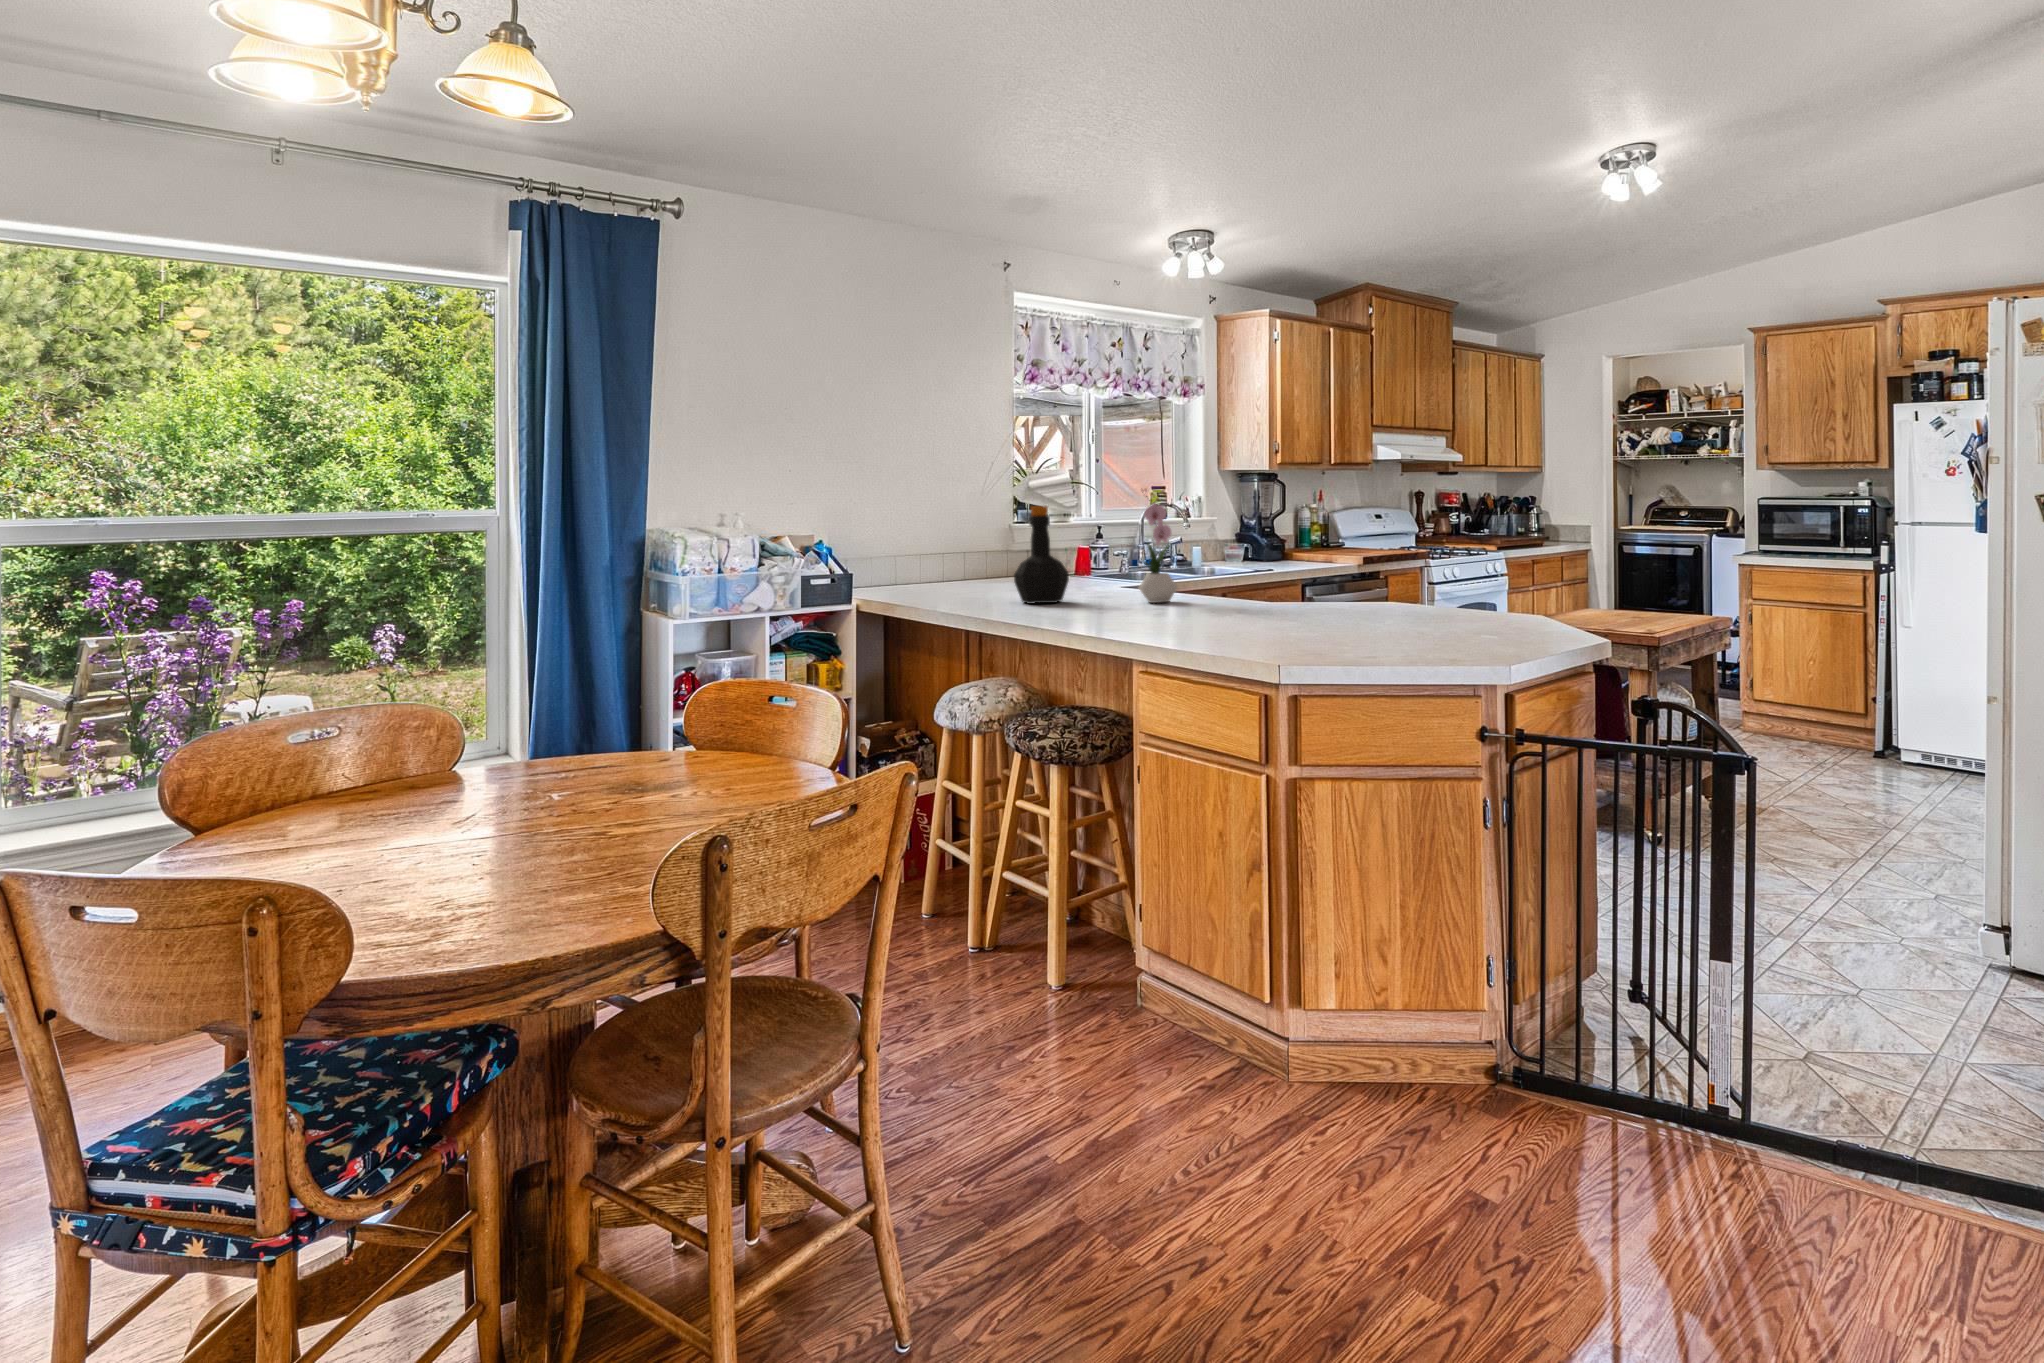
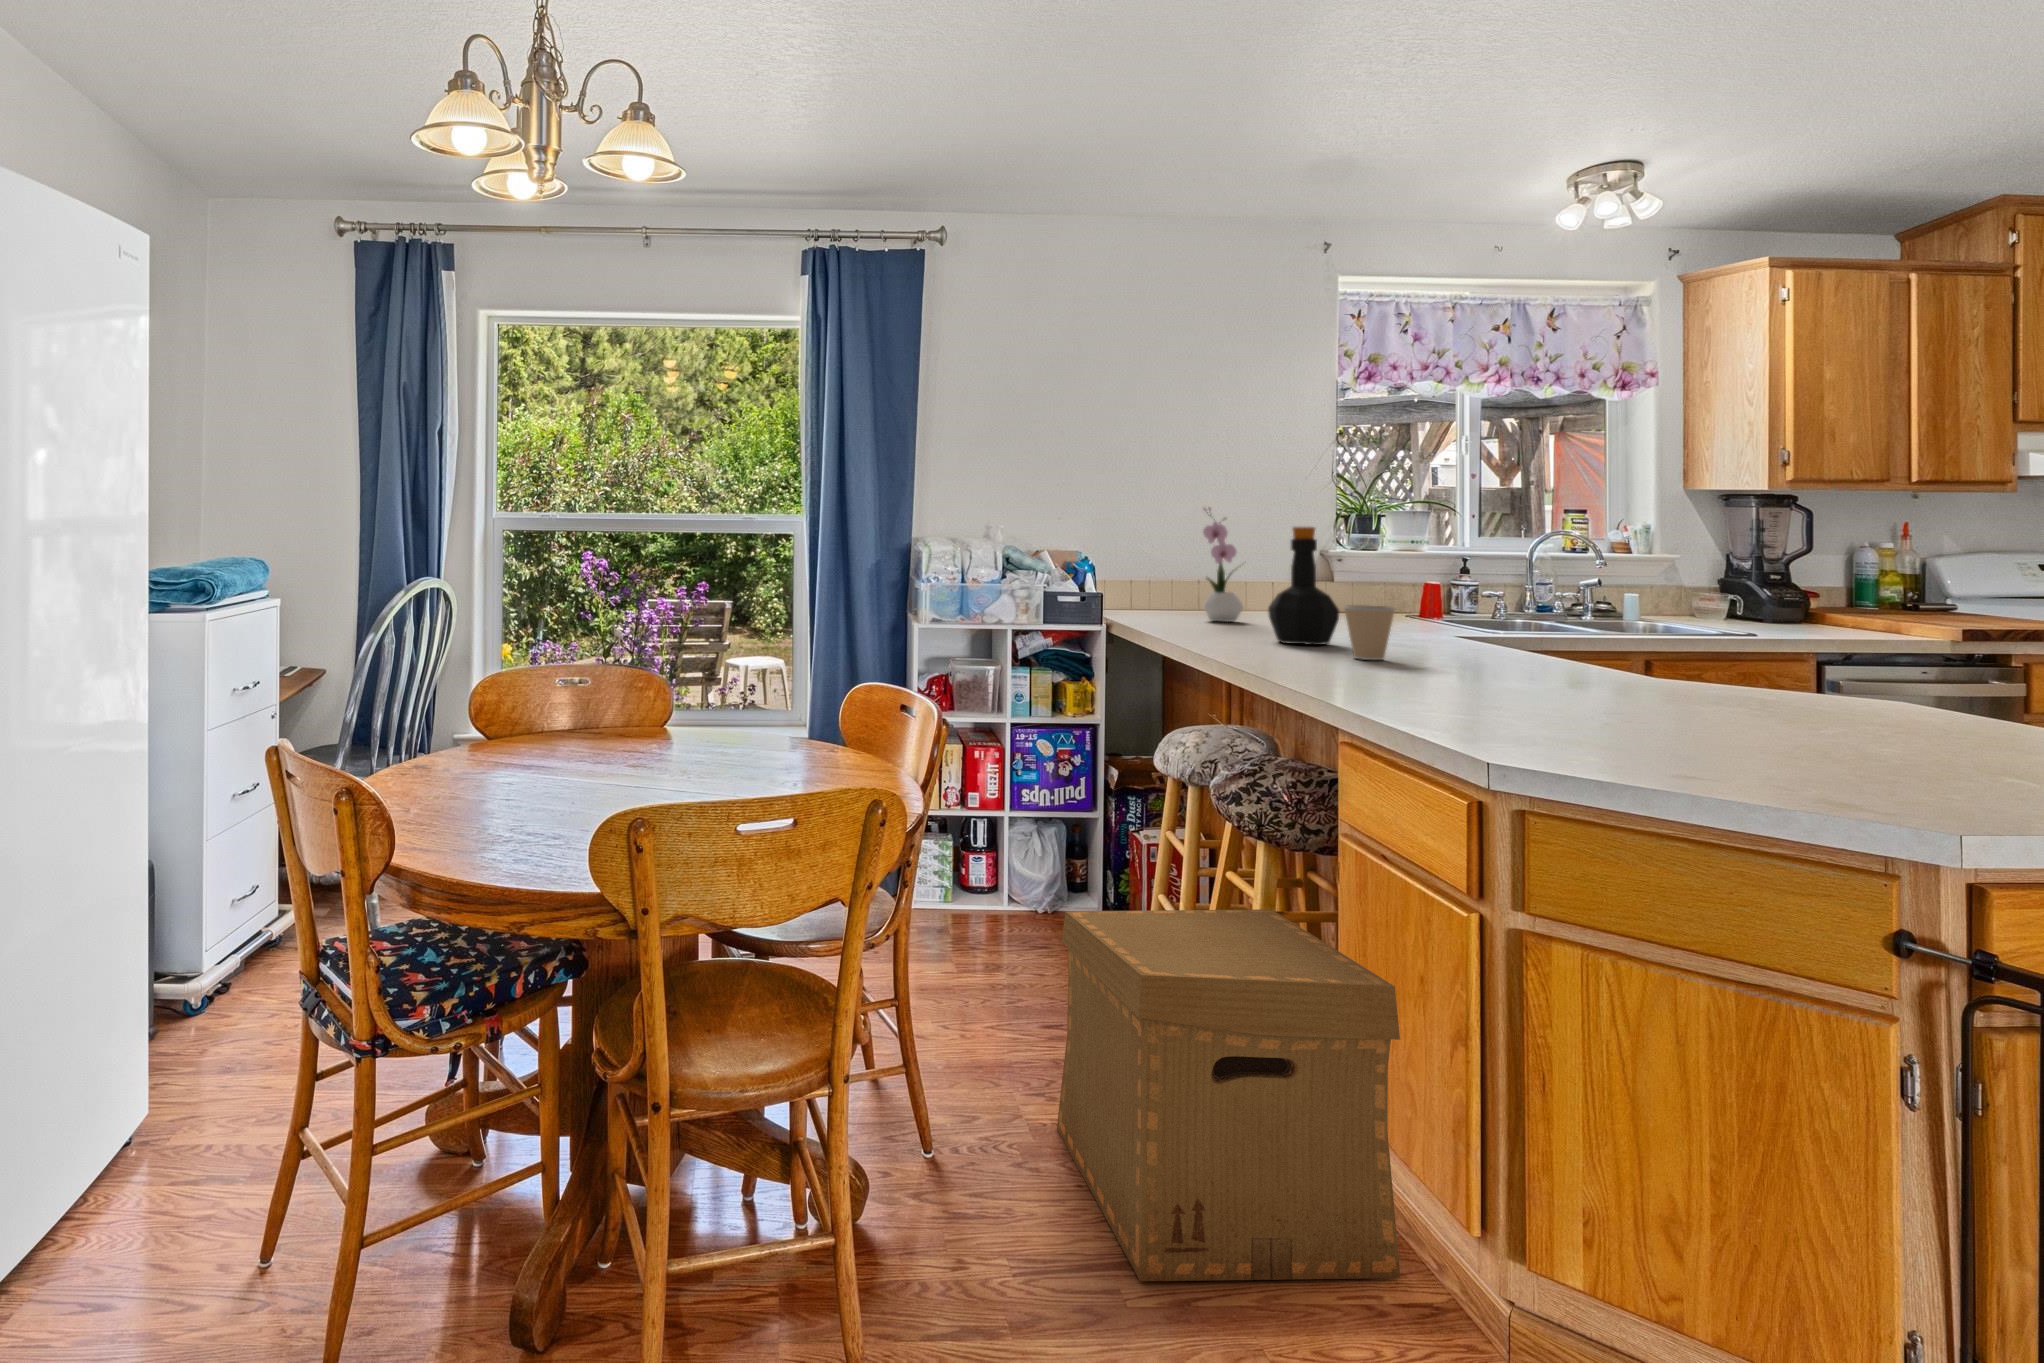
flower arrangement: present [1139,489,1177,603] -> present [1203,508,1243,622]
coffee cup: none [1087,567,1124,611] -> present [1344,605,1395,660]
cardboard box: none [926,820,1220,1144] -> present [1057,909,1400,1281]

